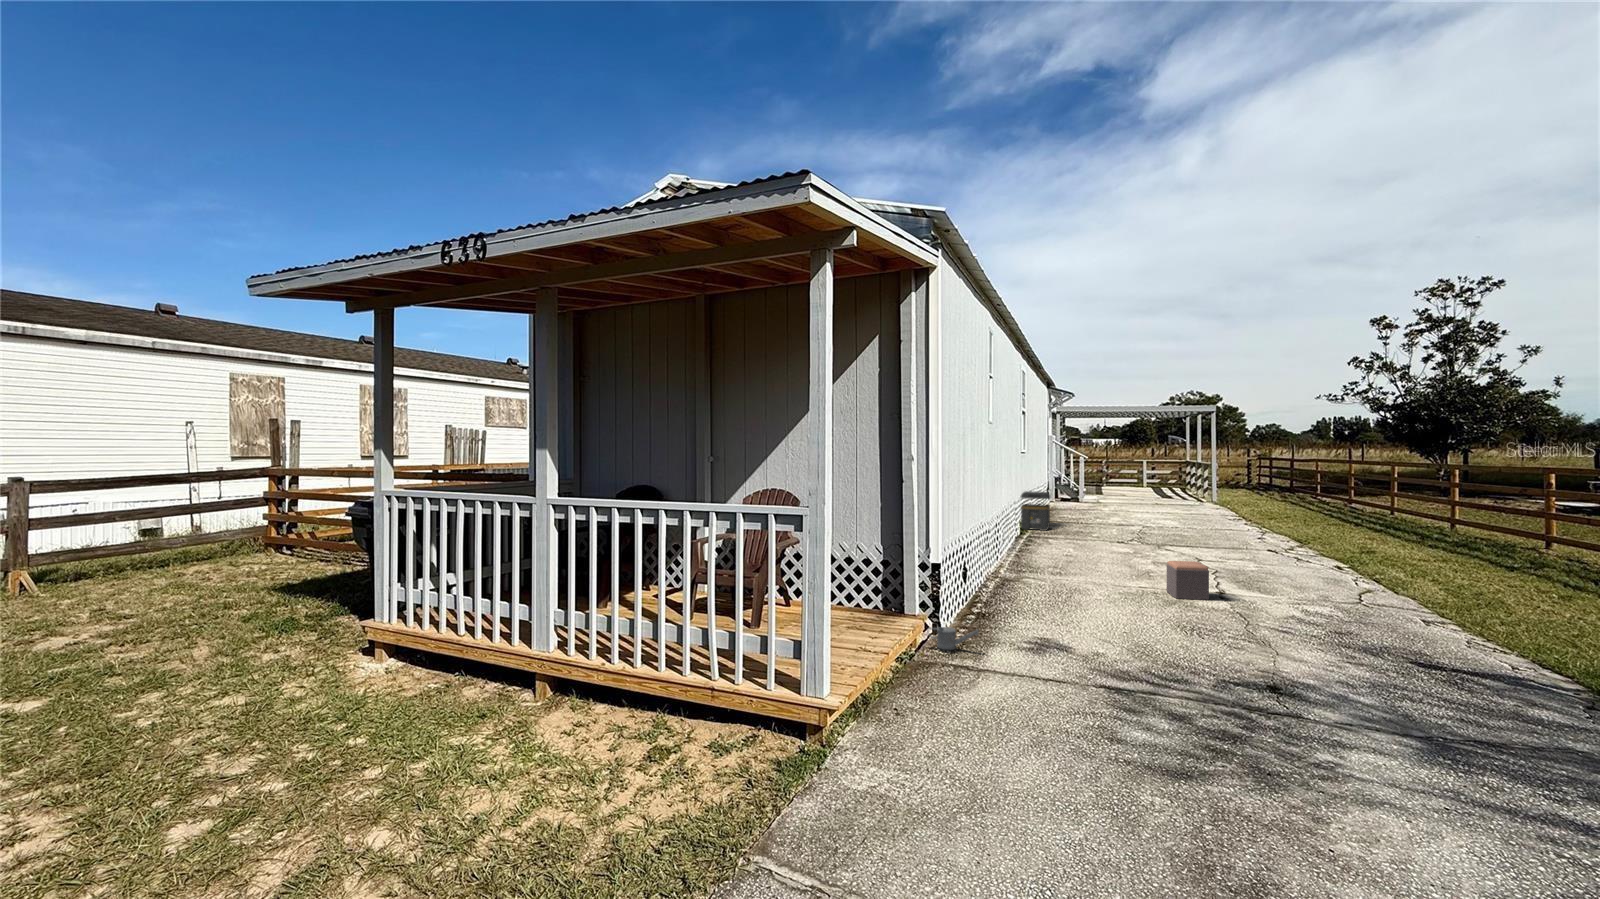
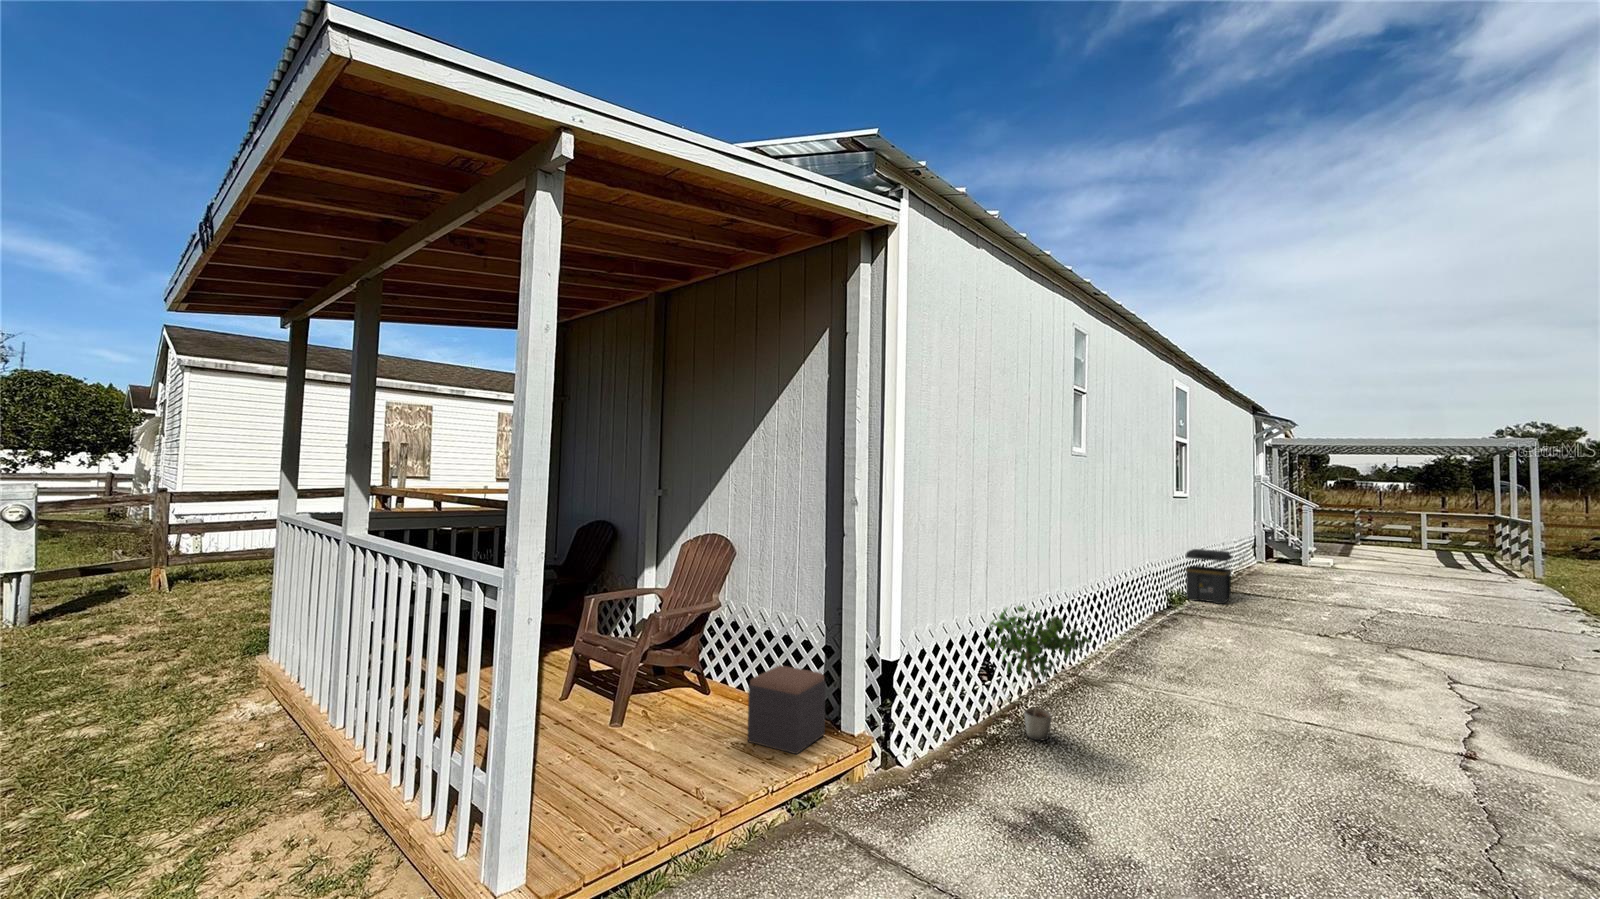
potted plant: none [965,528,1034,613] -> present [986,606,1090,740]
footstool: present [1167,561,1209,600] -> present [748,665,826,754]
watering can: present [927,627,978,650] -> none [863,760,934,804]

